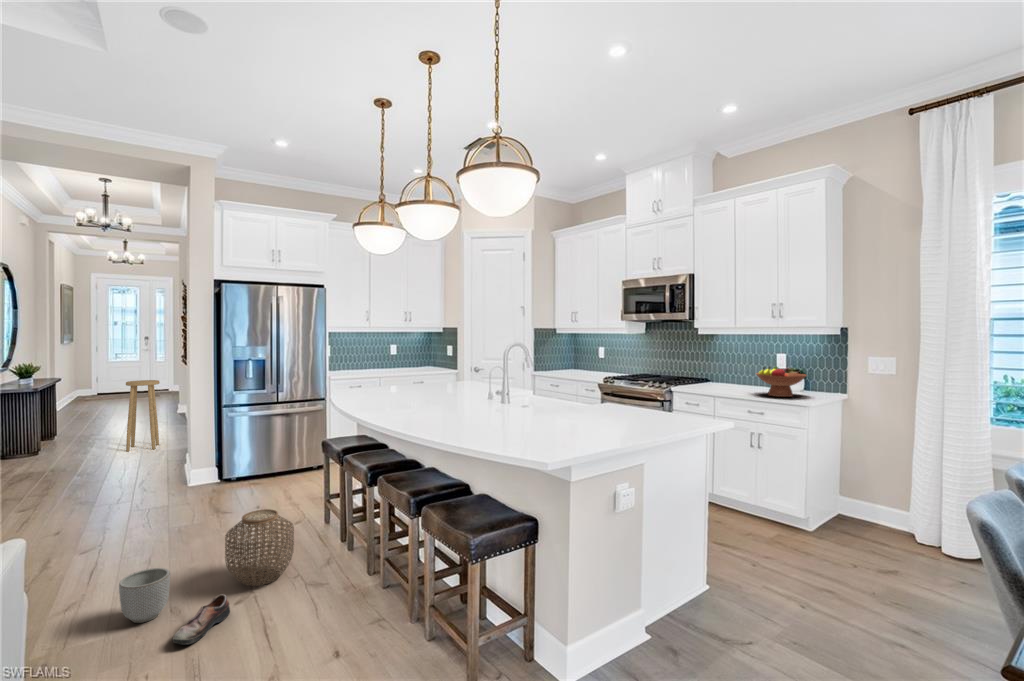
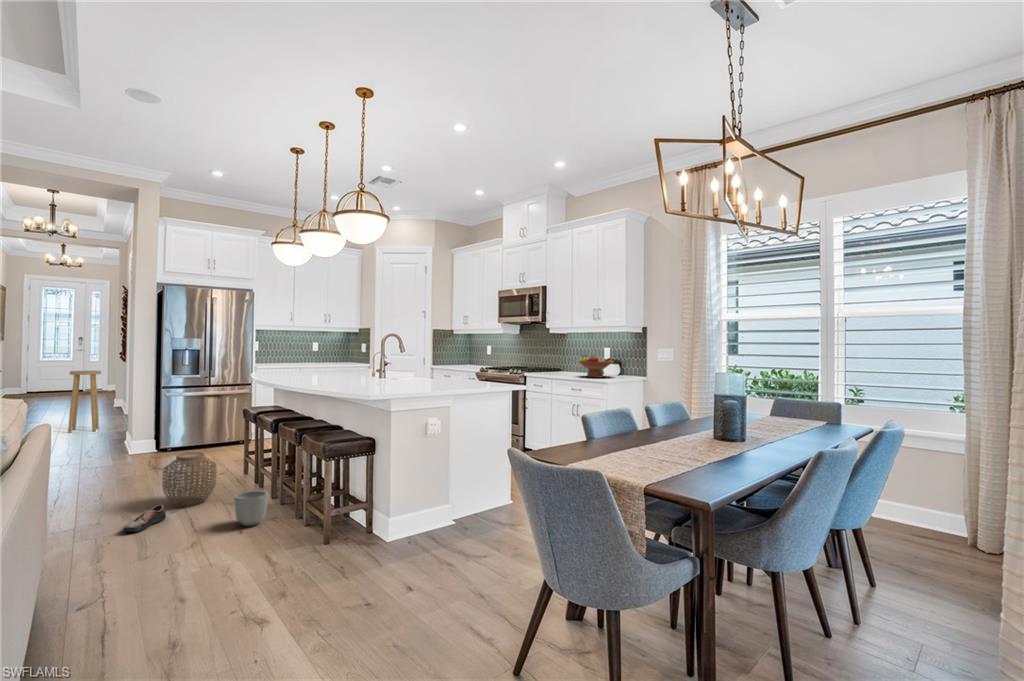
planter: present [119,568,170,623] -> present [234,491,268,526]

